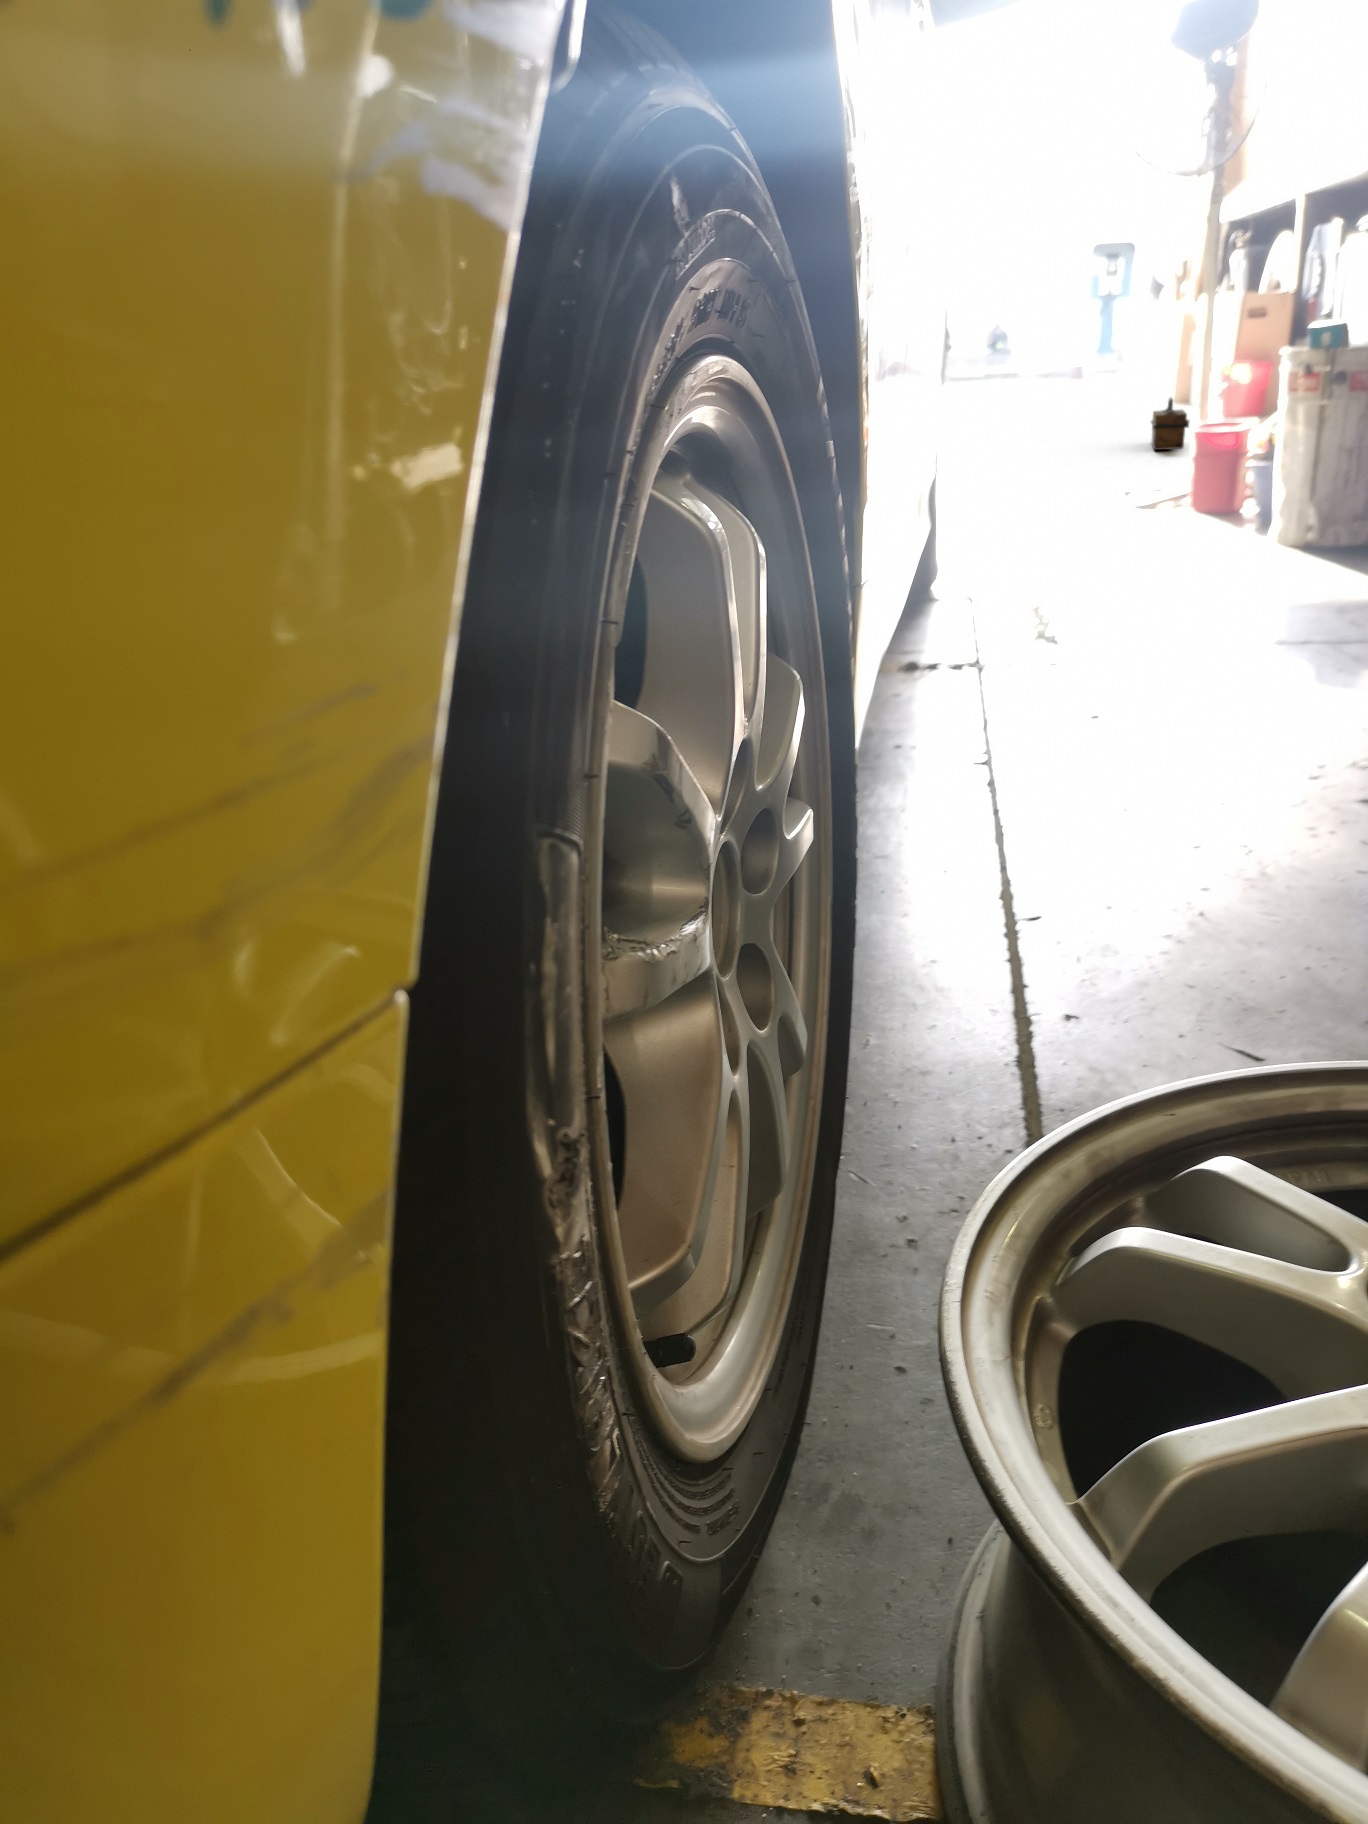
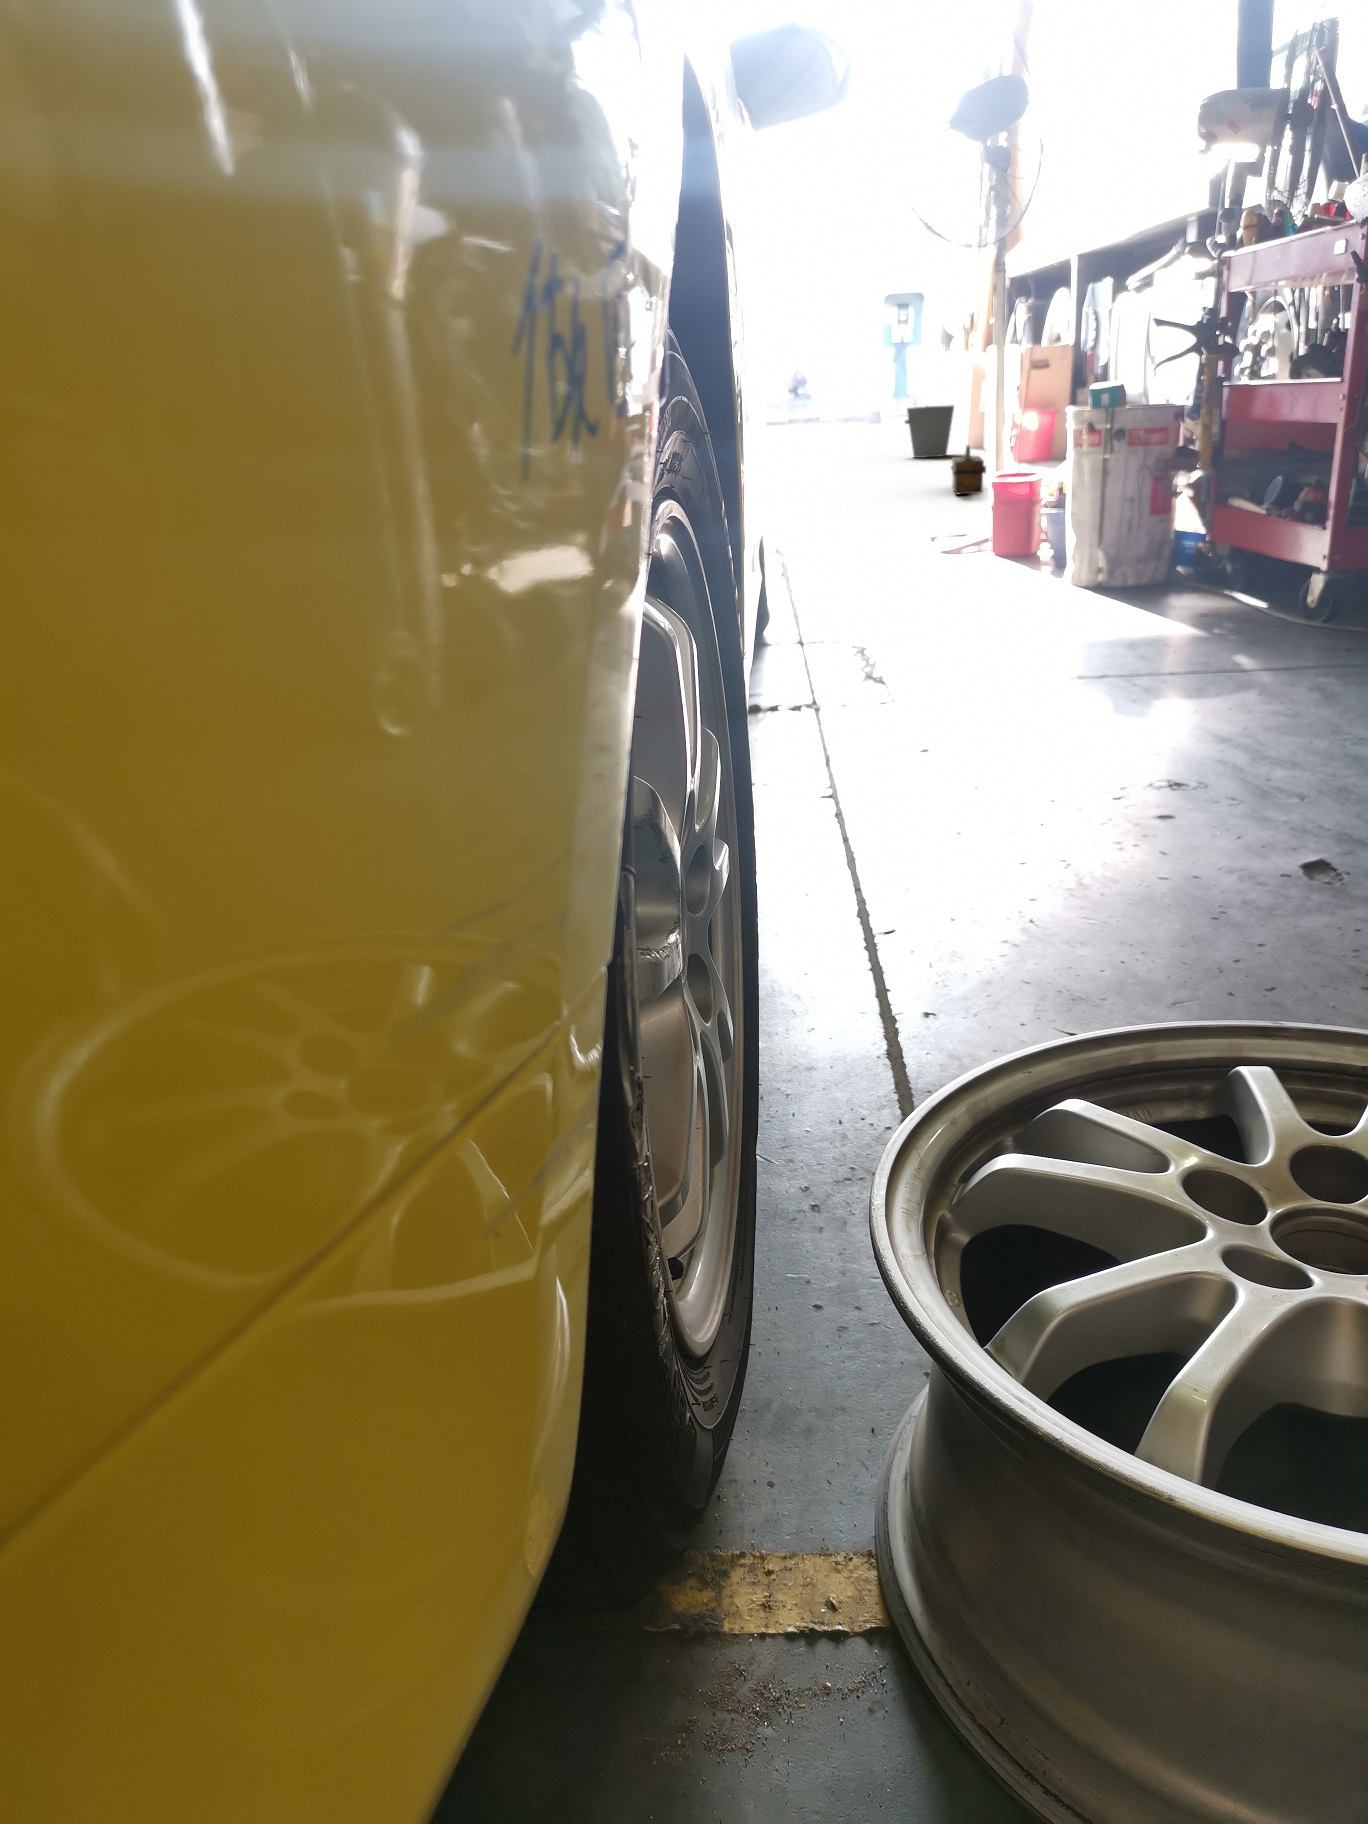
bucket: none [1105,358,1160,413] -> present [905,405,954,458]

